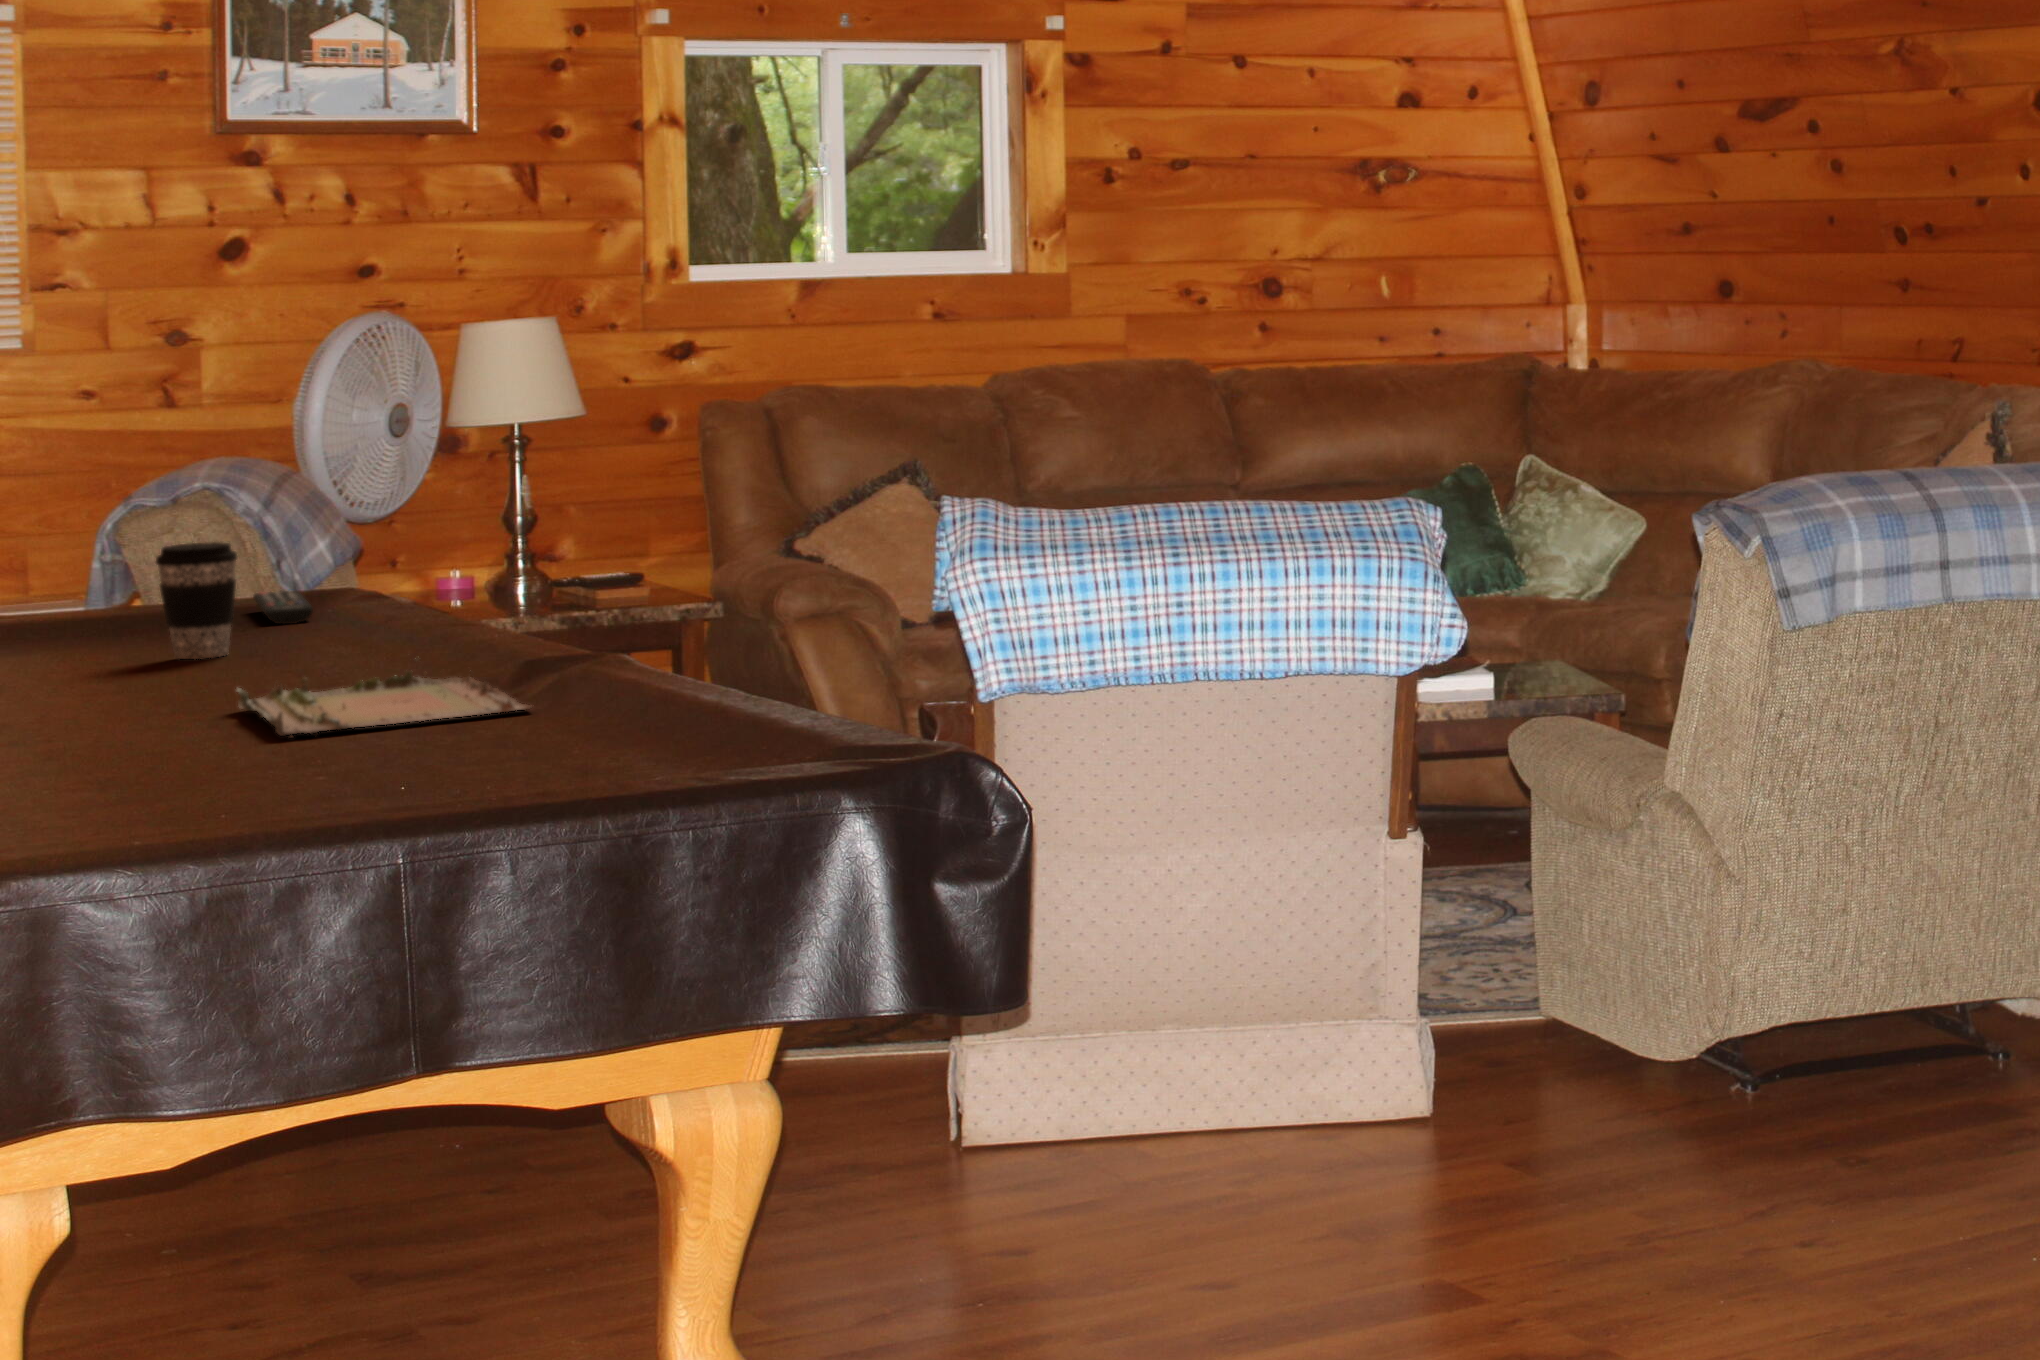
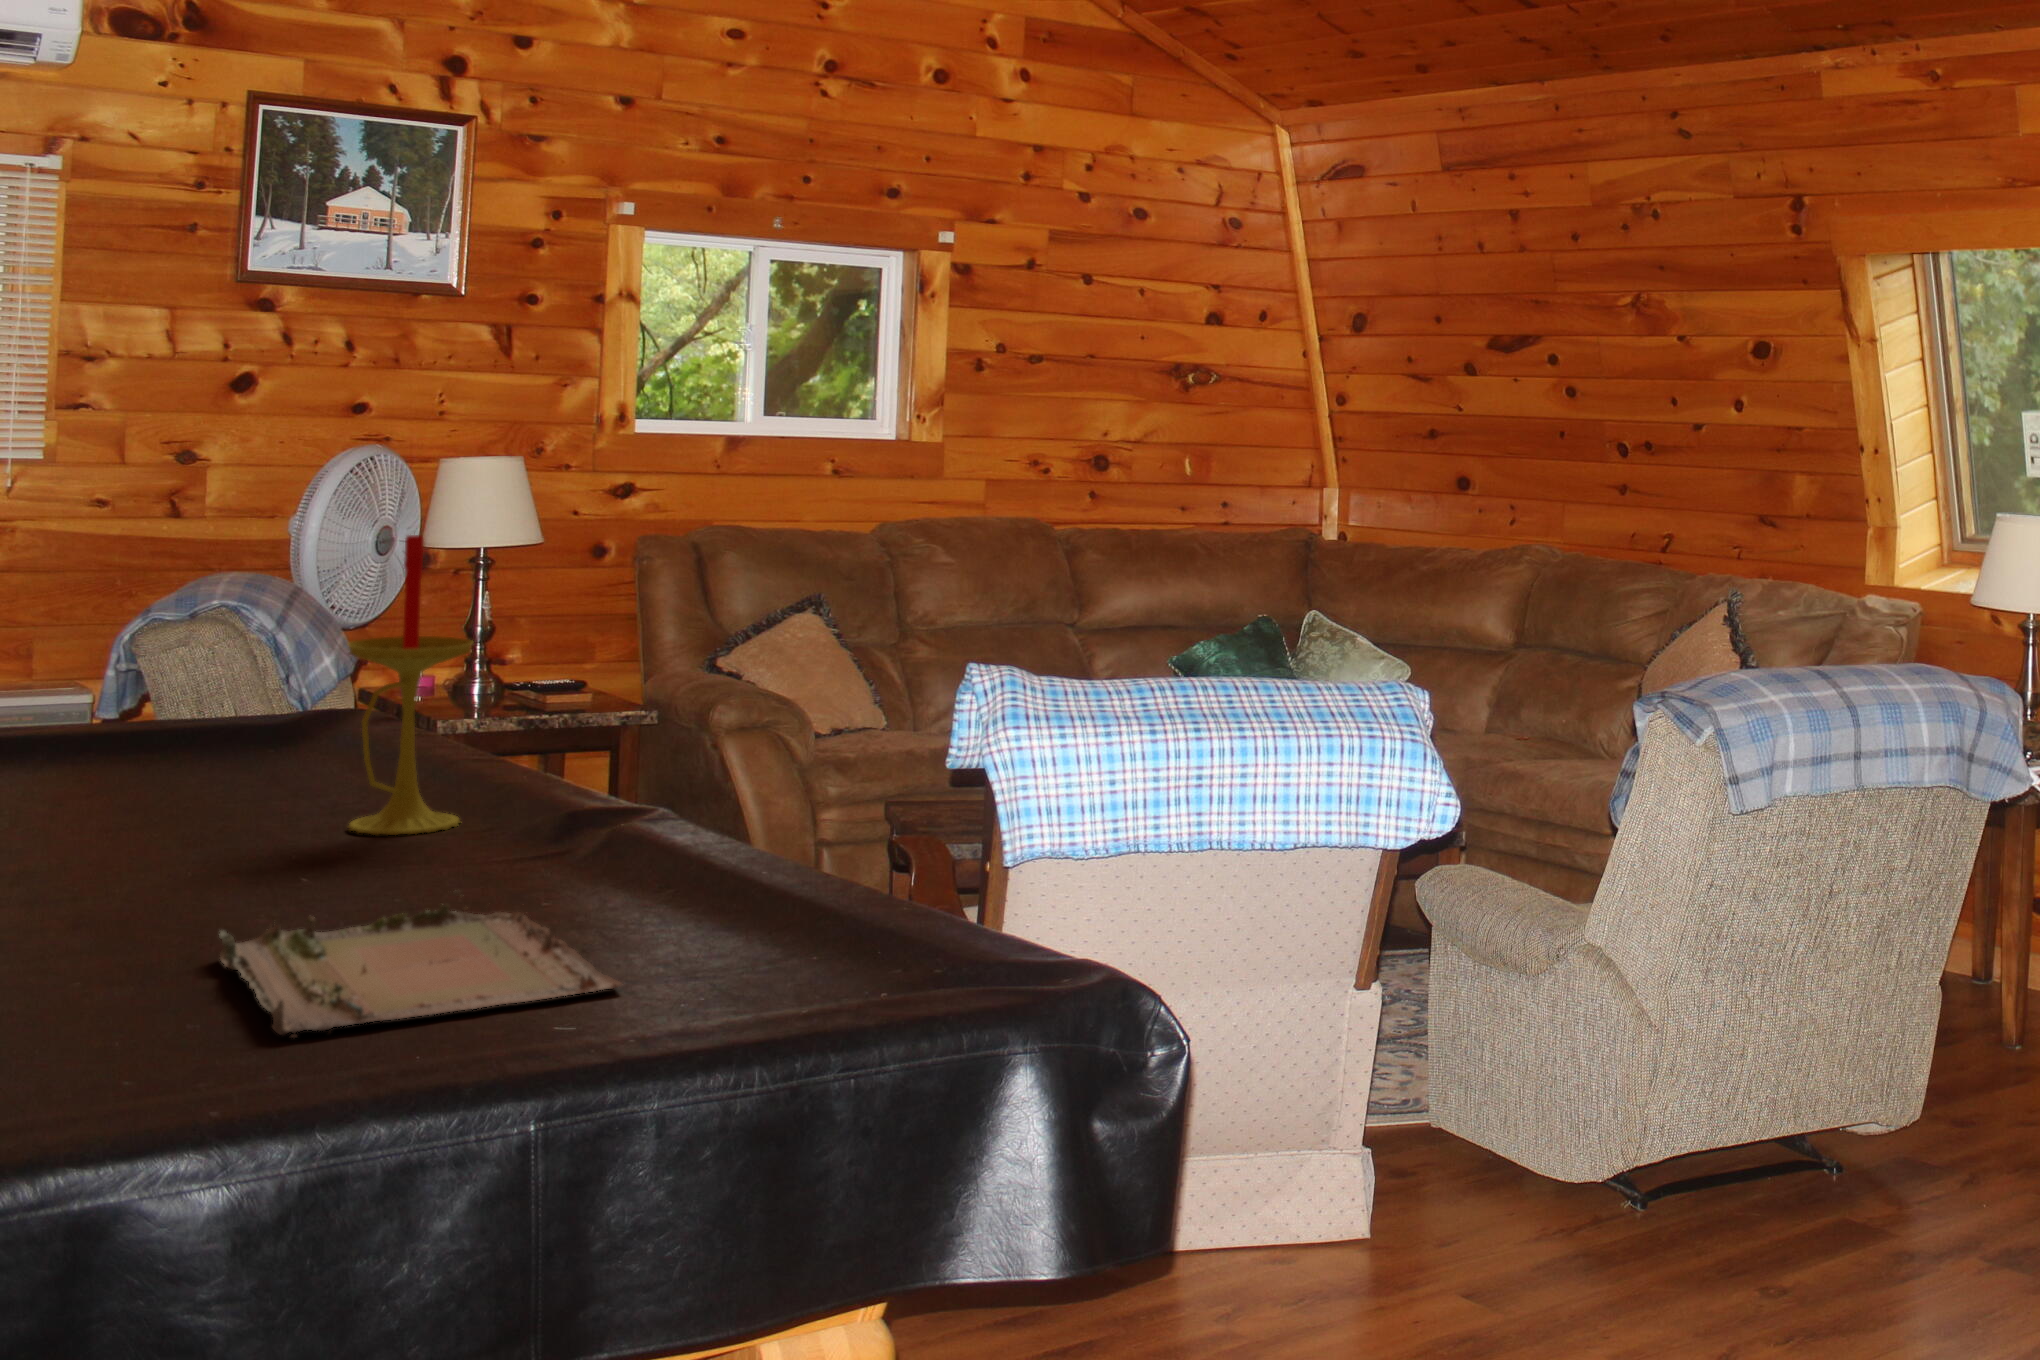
candle: none [328,373,440,648] -> present [348,535,473,835]
coffee cup: present [156,542,238,659] -> none [130,706,231,840]
remote control: present [253,590,313,624] -> none [241,736,309,781]

